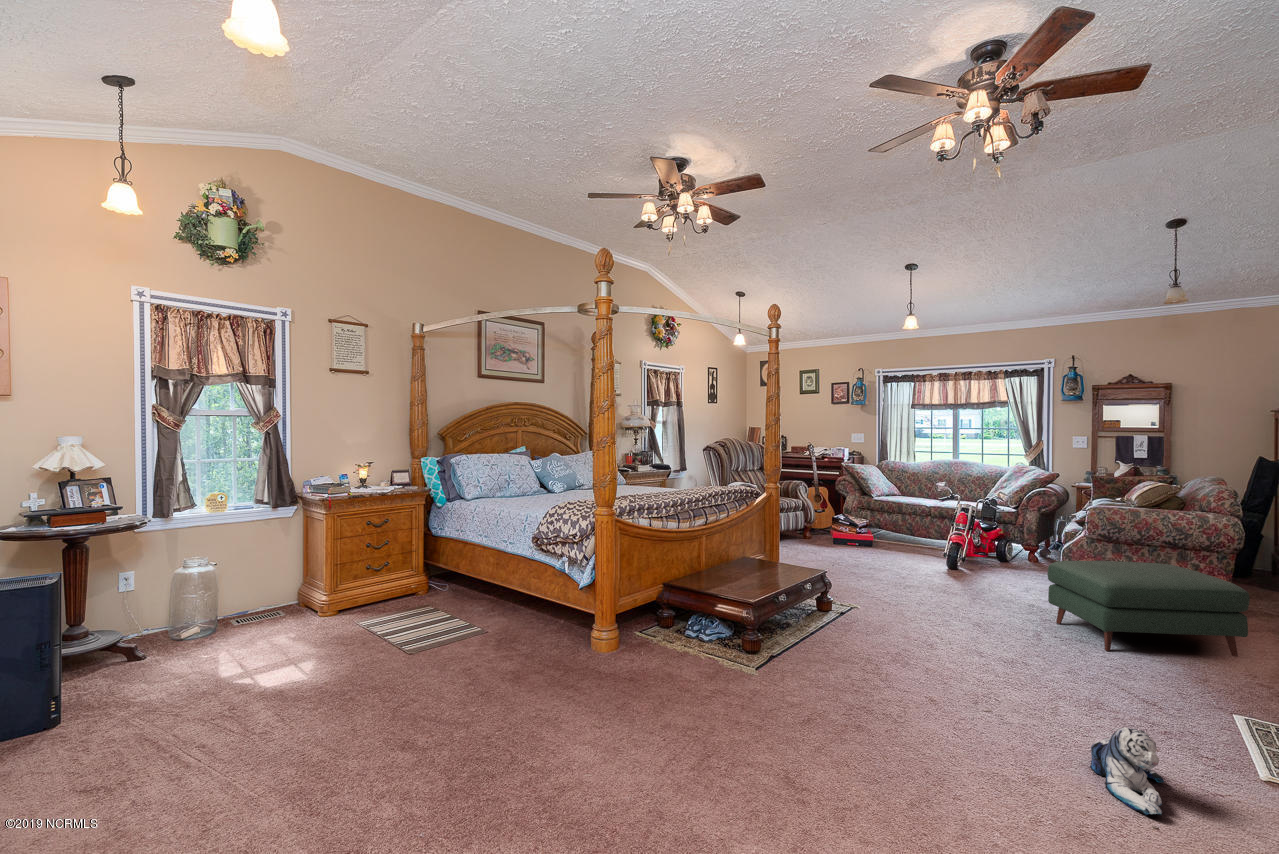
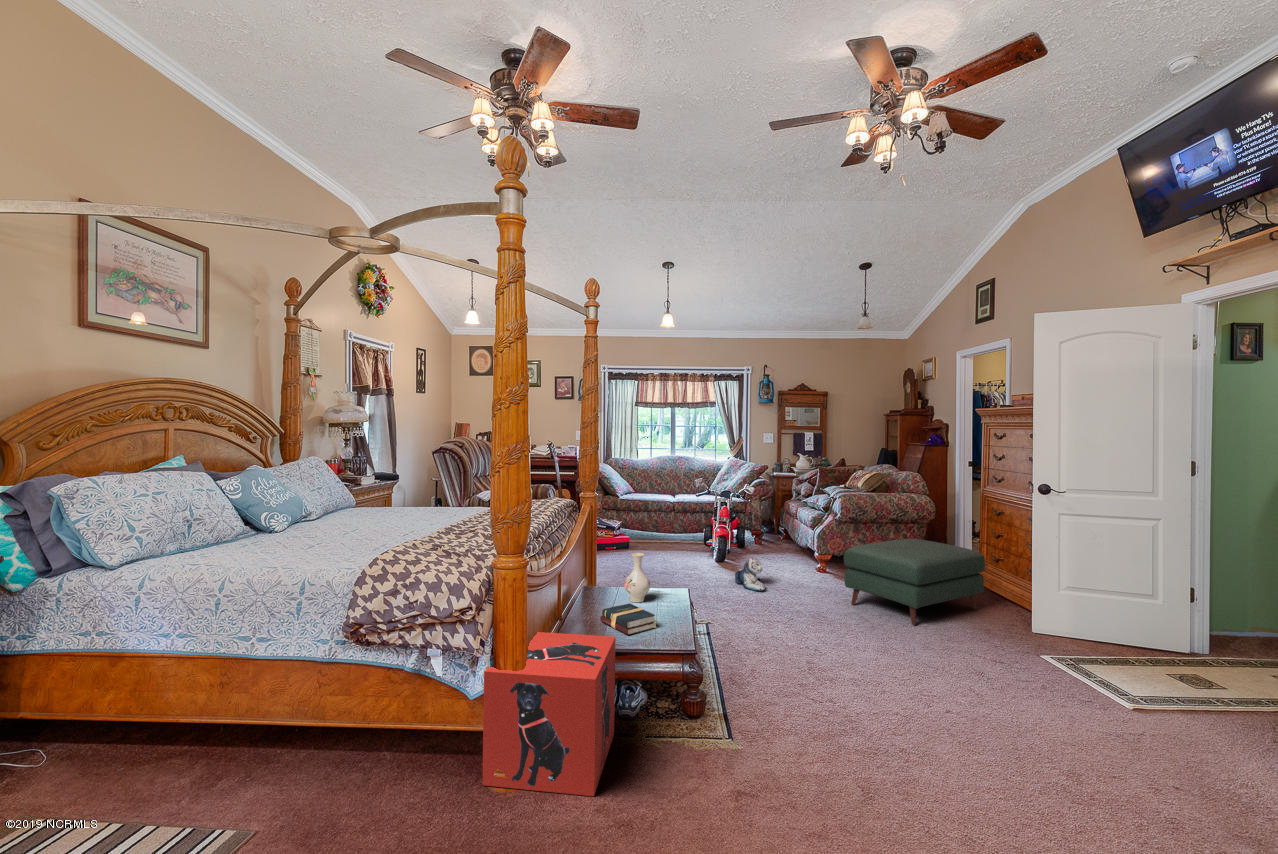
vase: none [768,533,789,571] -> present [624,553,650,602]
storage box: none [620,568,716,666] -> present [482,632,615,796]
hardback book: none [733,568,768,586] -> present [600,603,657,635]
plush toy: present [1090,728,1164,815] -> present [735,558,765,591]

